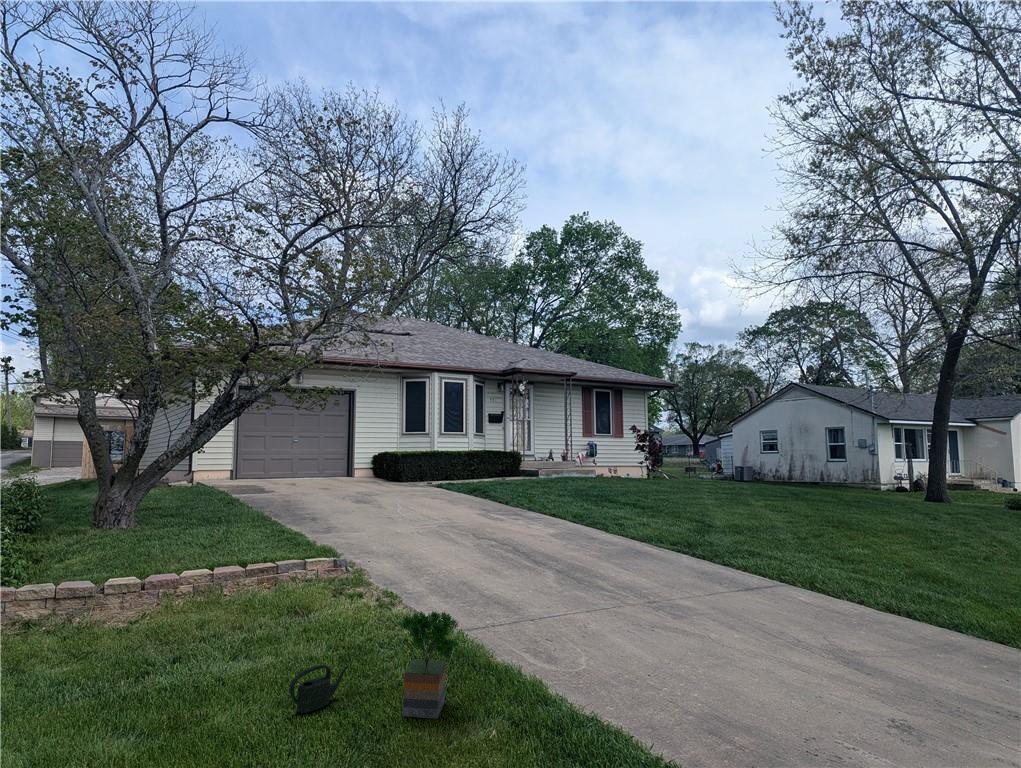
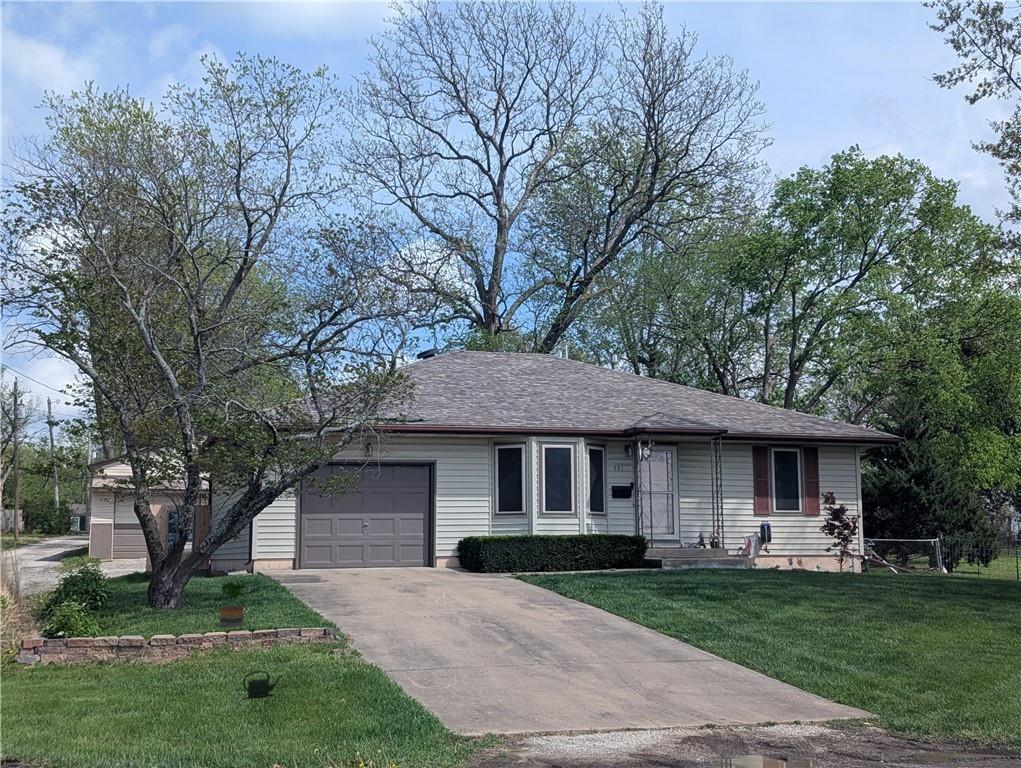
potted tree: present [400,611,459,719] -> present [220,582,248,627]

